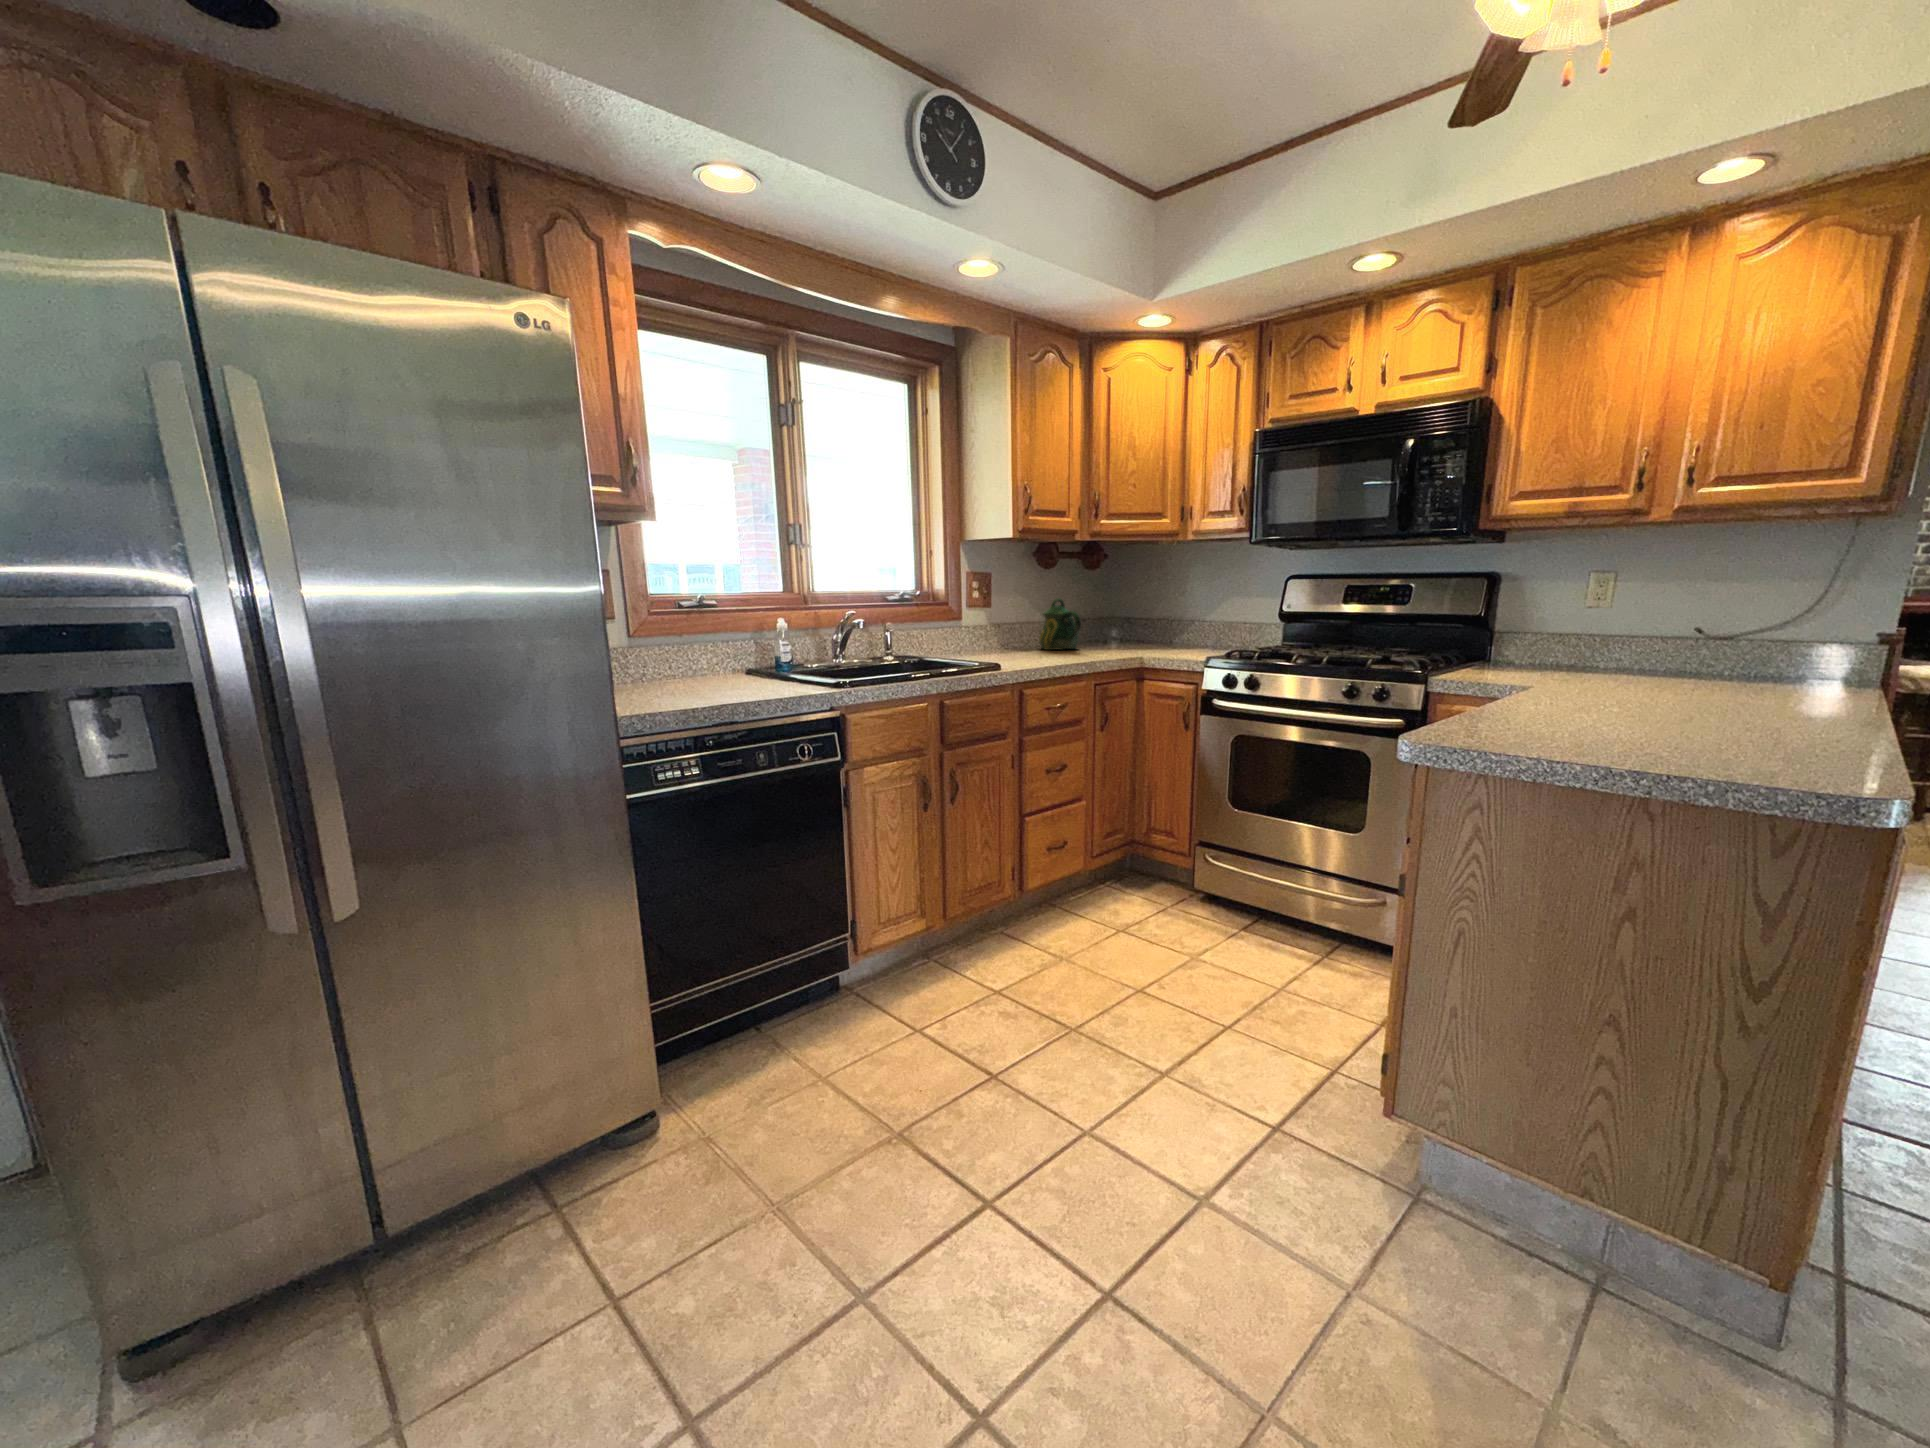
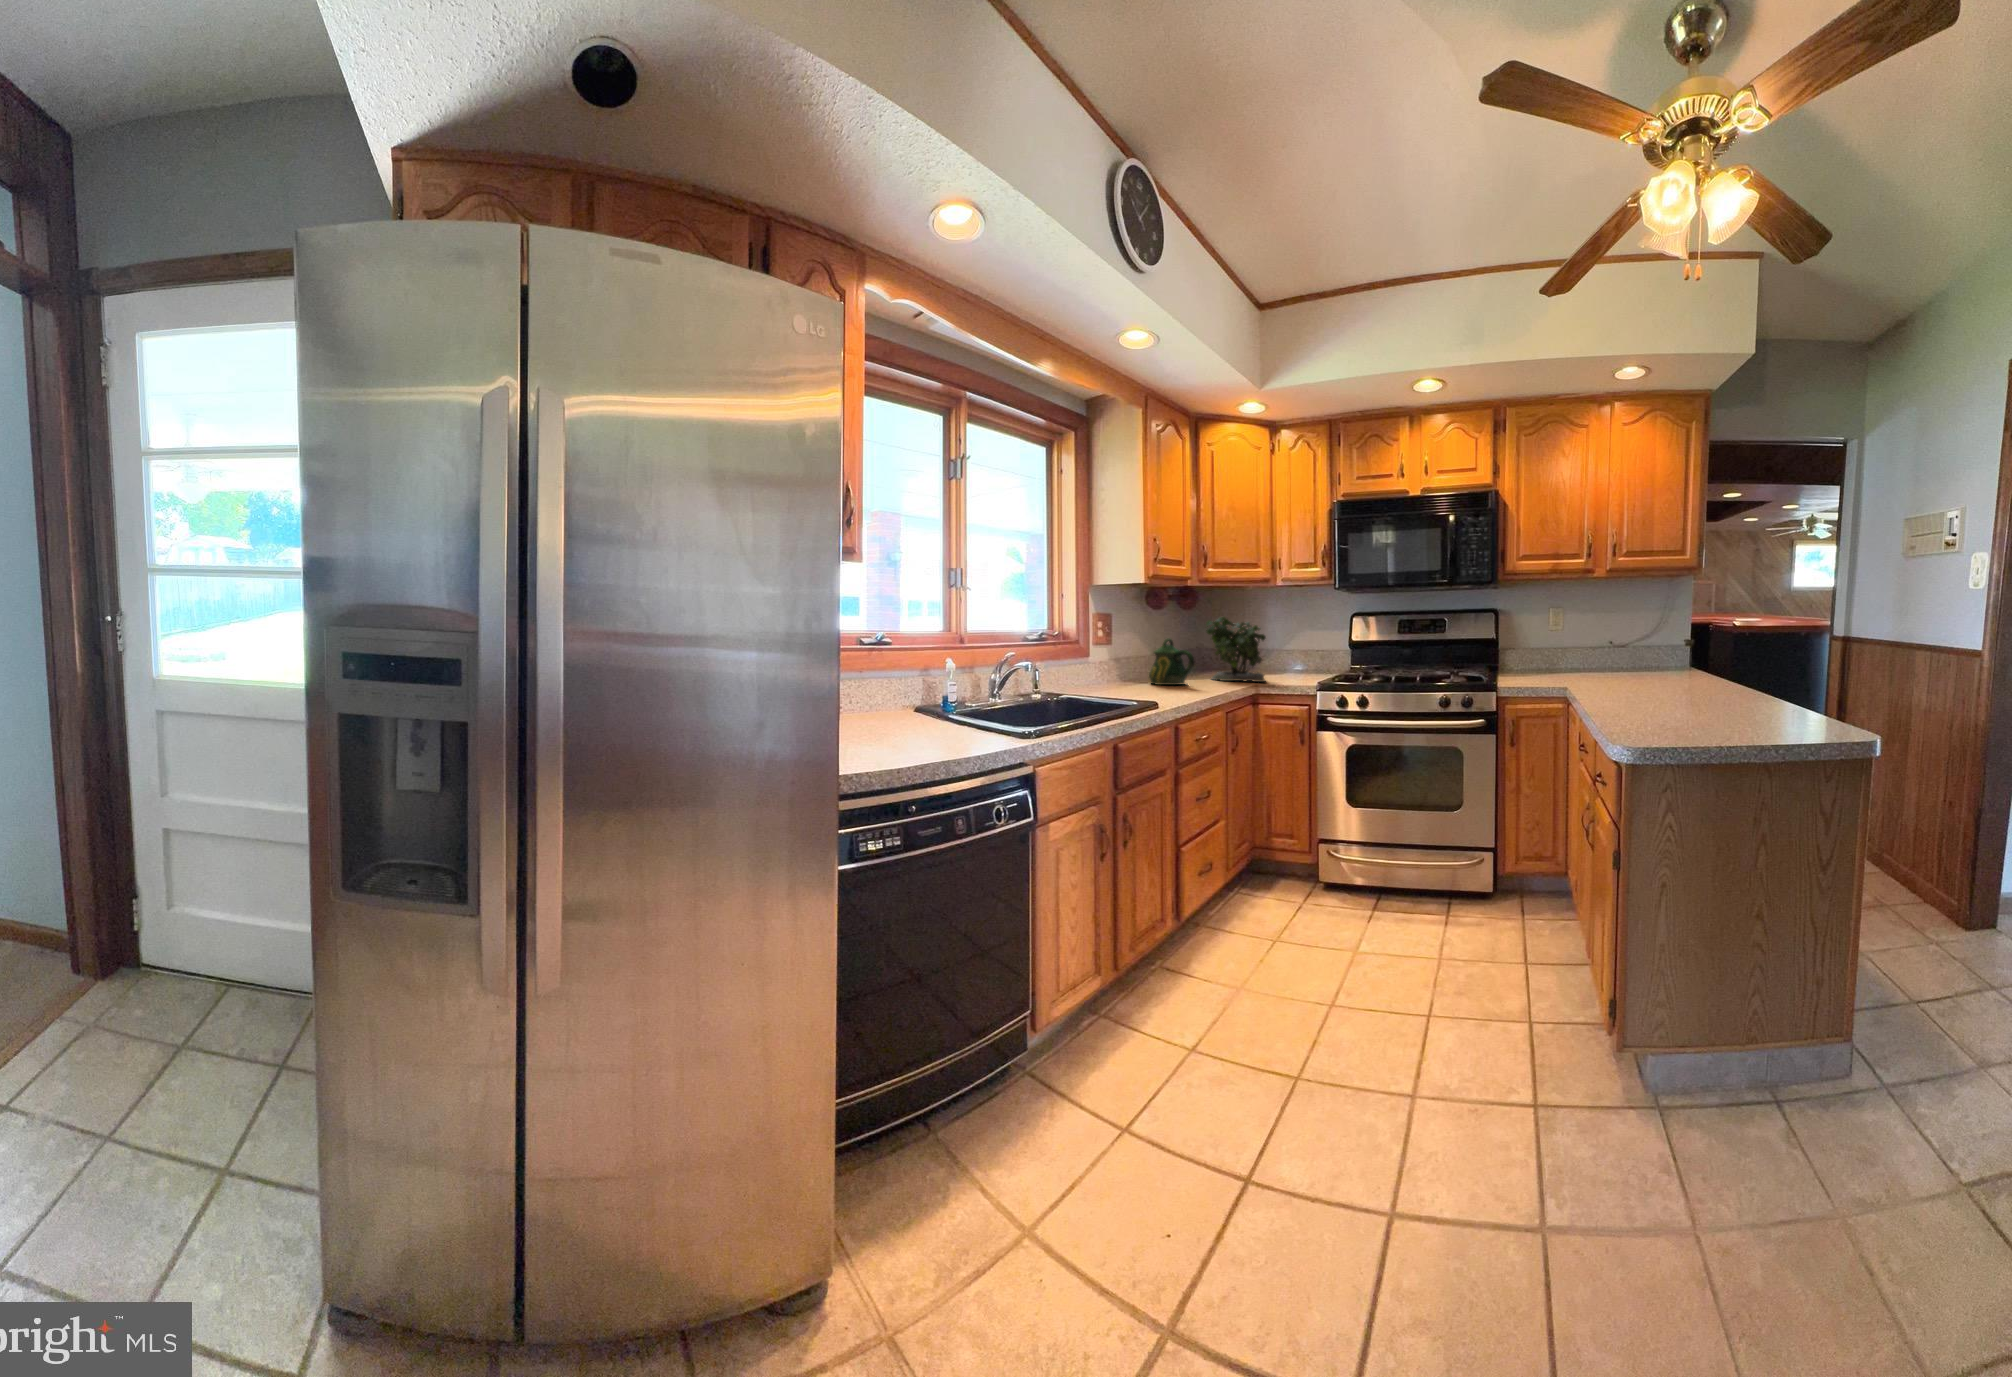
potted plant: none [1113,569,1175,646] -> present [1206,617,1266,682]

